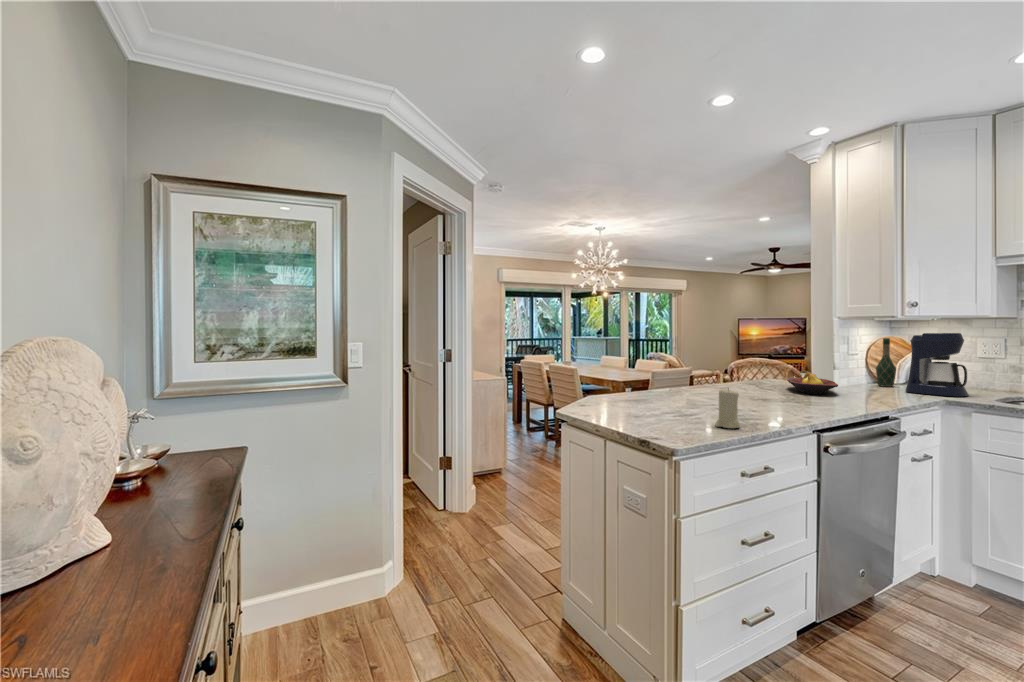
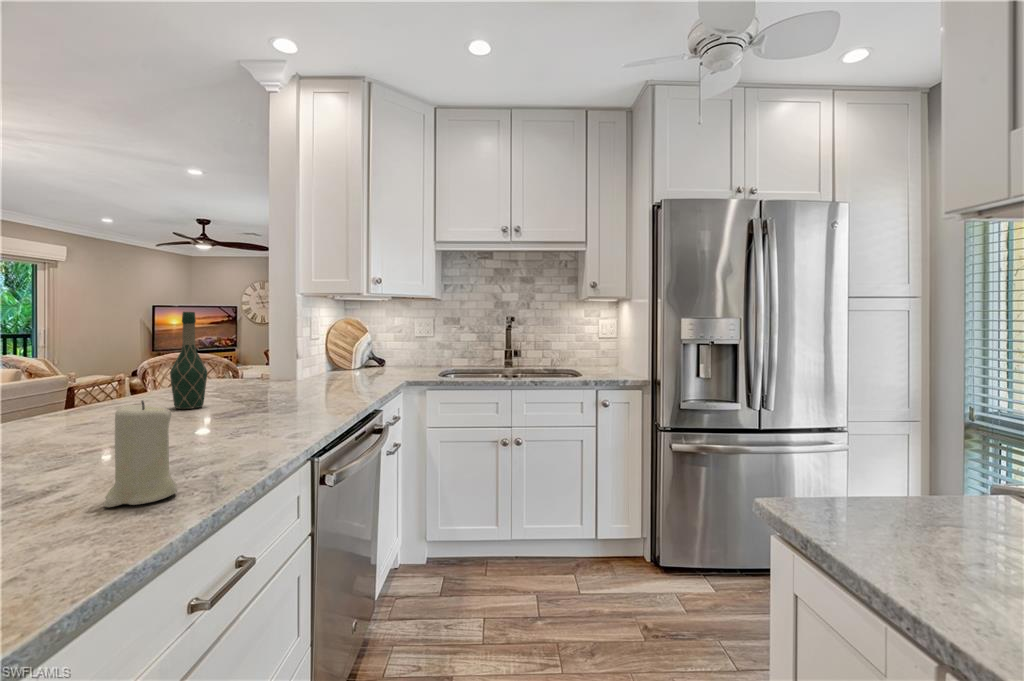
coffee maker: present [906,333,969,396] -> none [369,312,418,378]
wine bottle: present [876,338,896,387] -> present [170,312,207,409]
fruit bowl: present [787,372,838,395] -> none [240,362,310,392]

